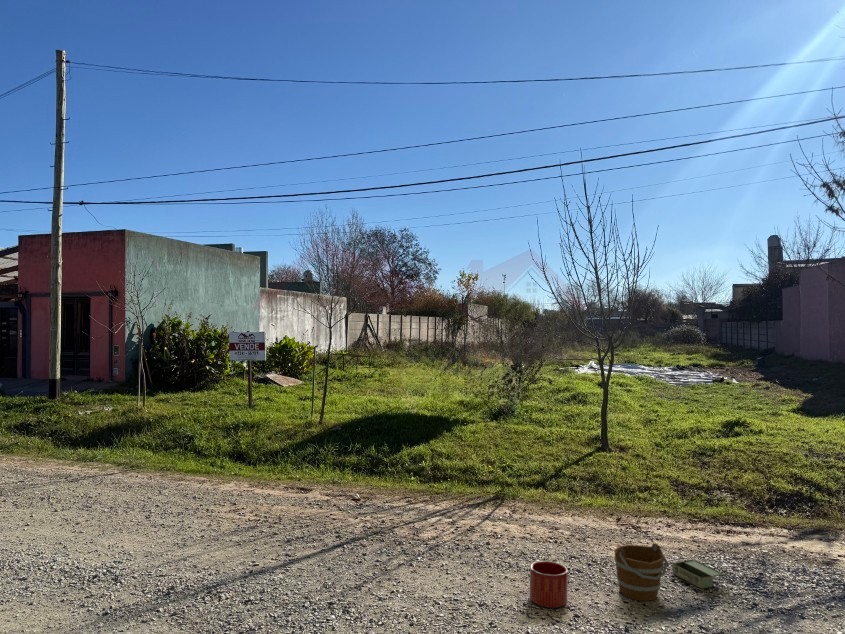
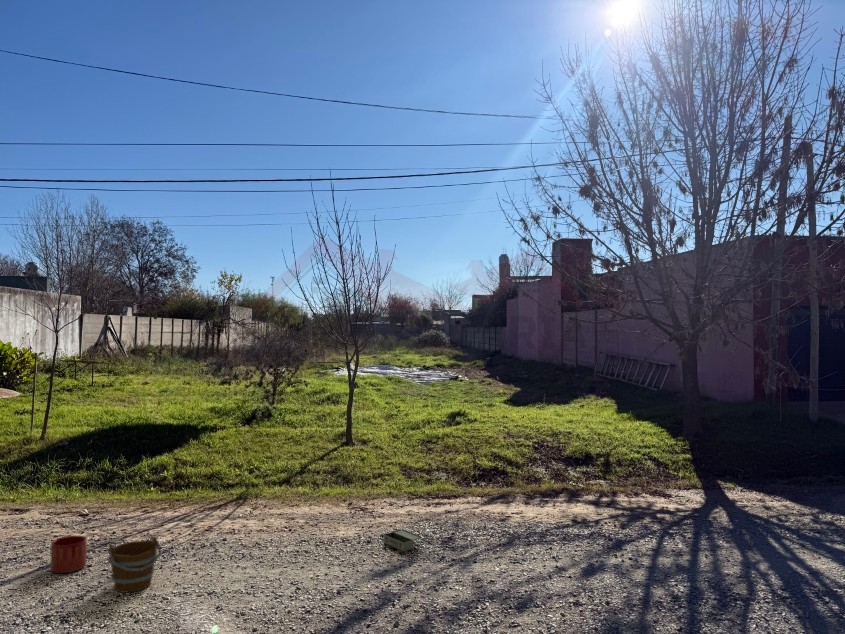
bucket: present [614,543,668,601] -> present [109,537,161,593]
planter: present [530,561,568,608] -> present [50,536,87,573]

